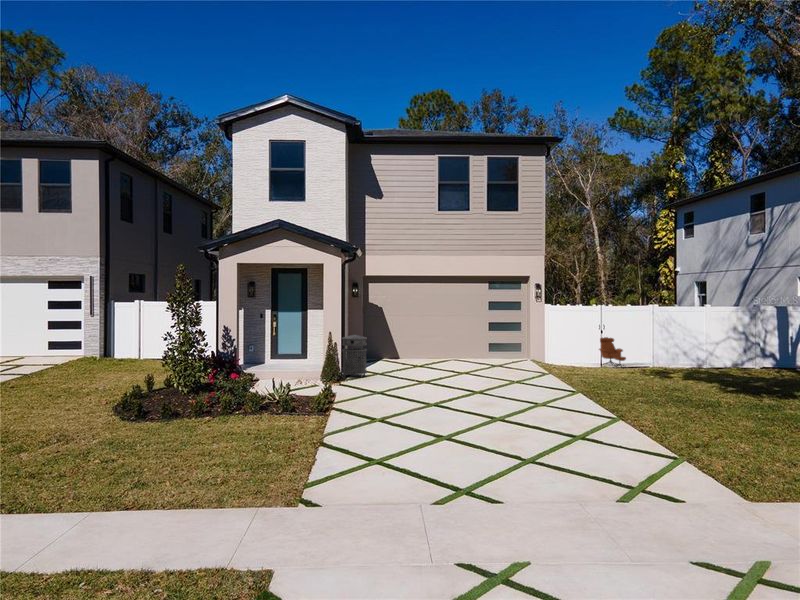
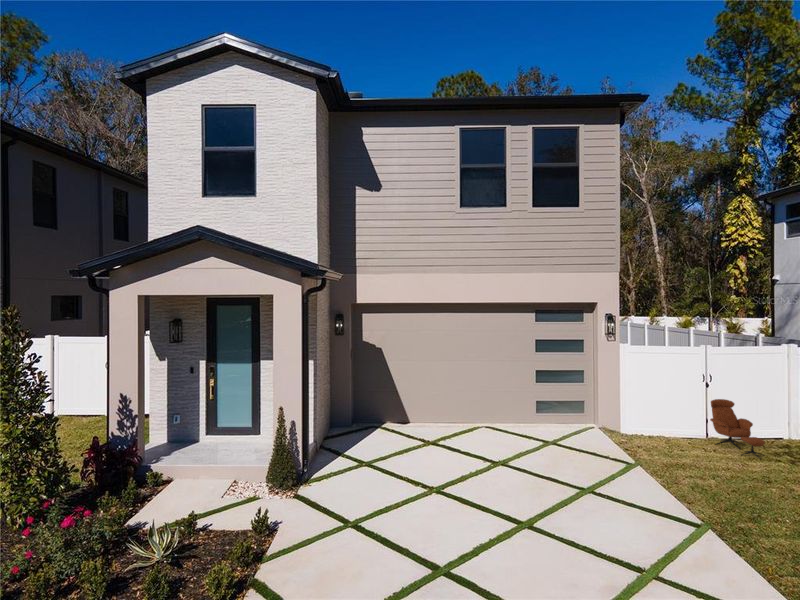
trash can: present [342,335,367,377] -> none [299,413,341,488]

